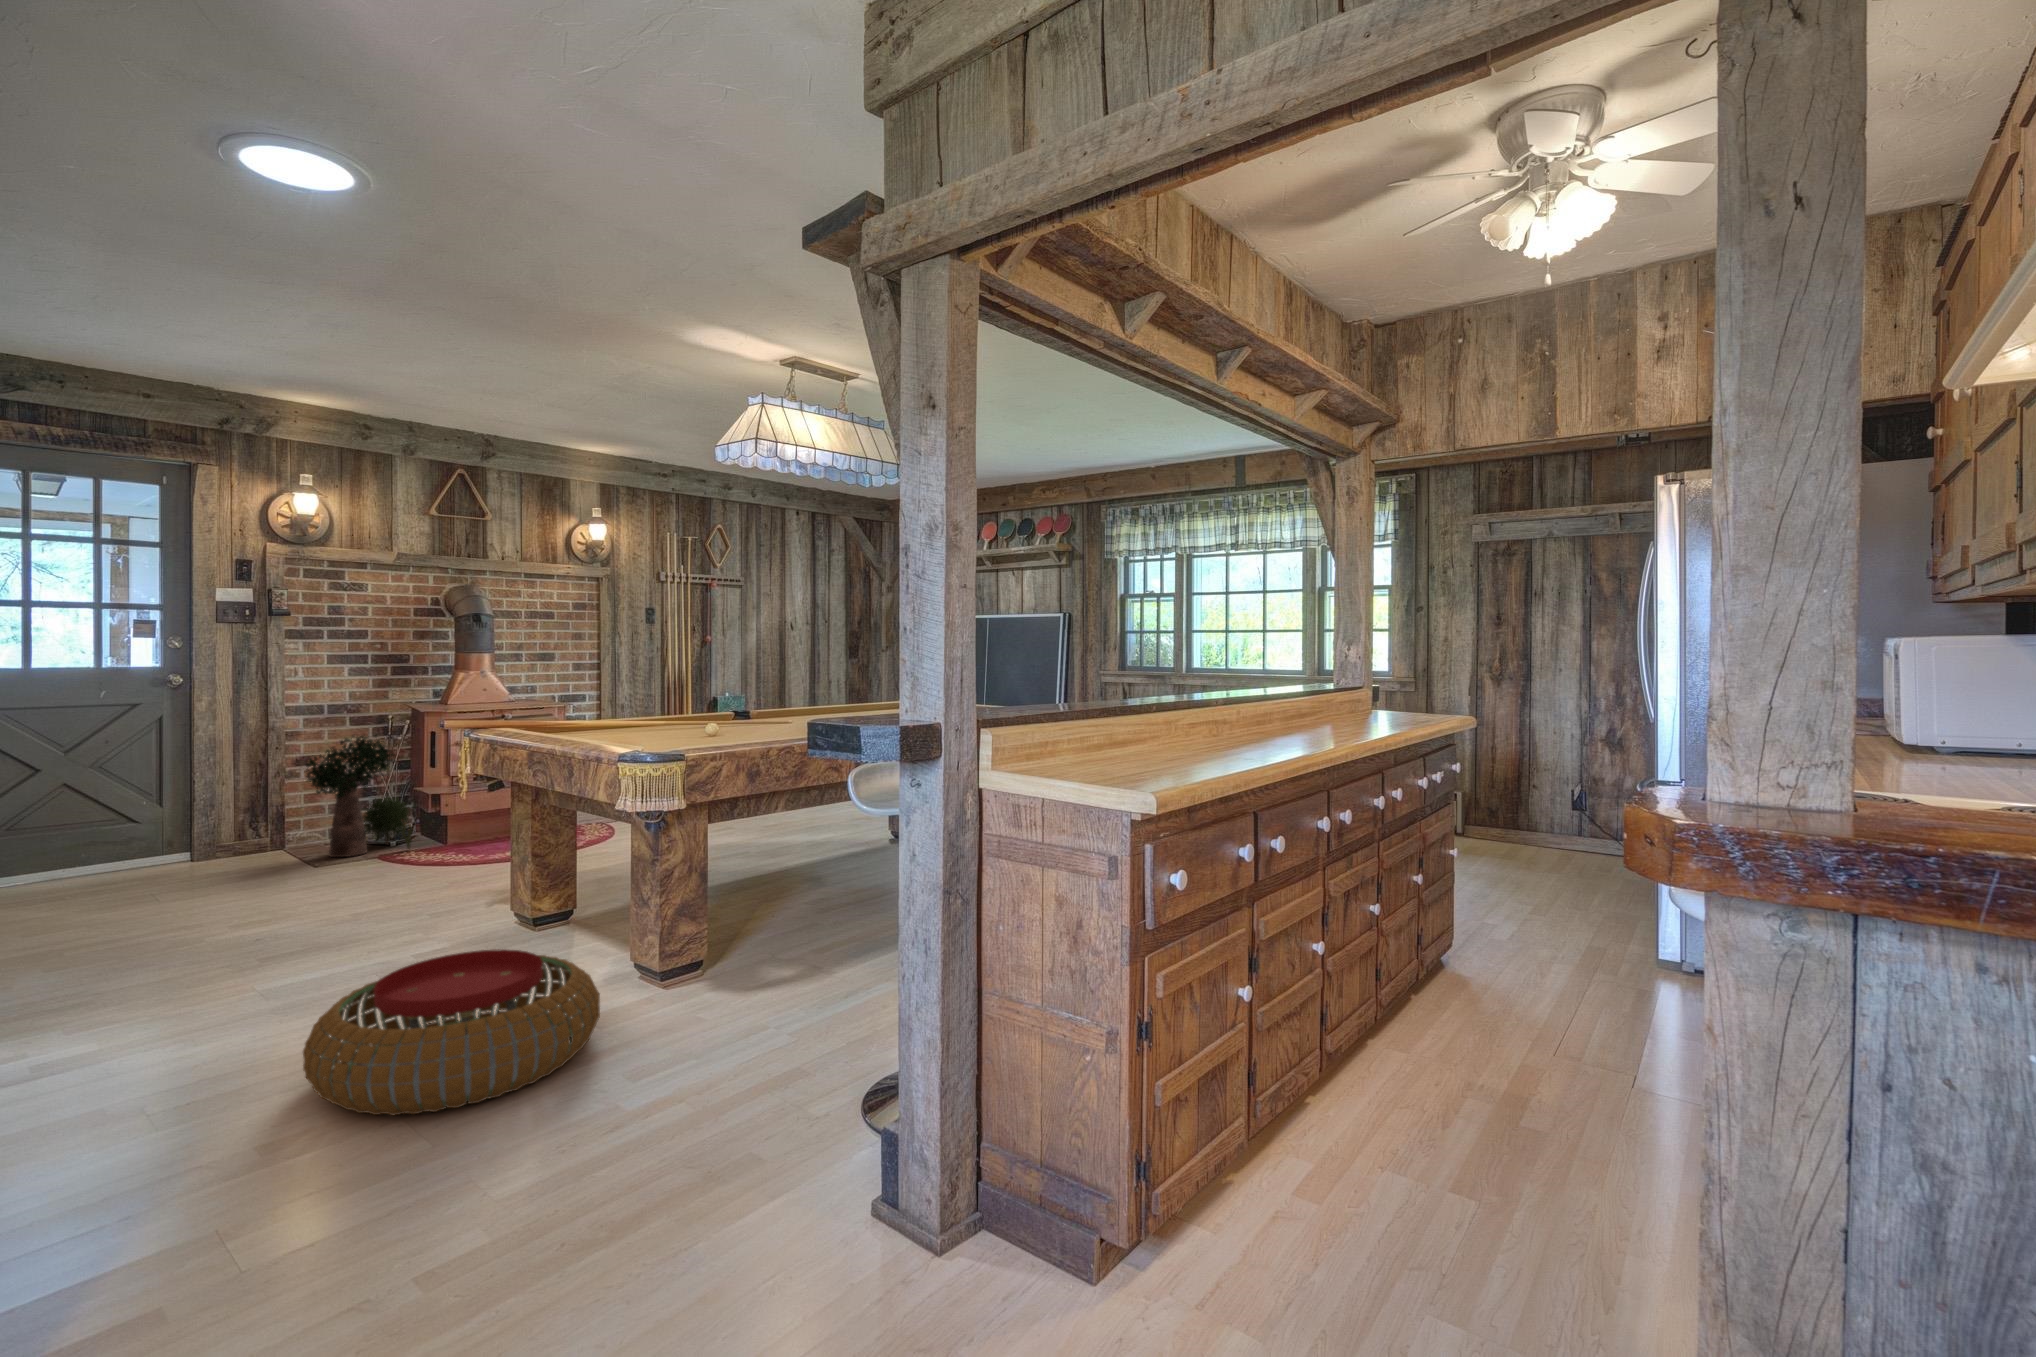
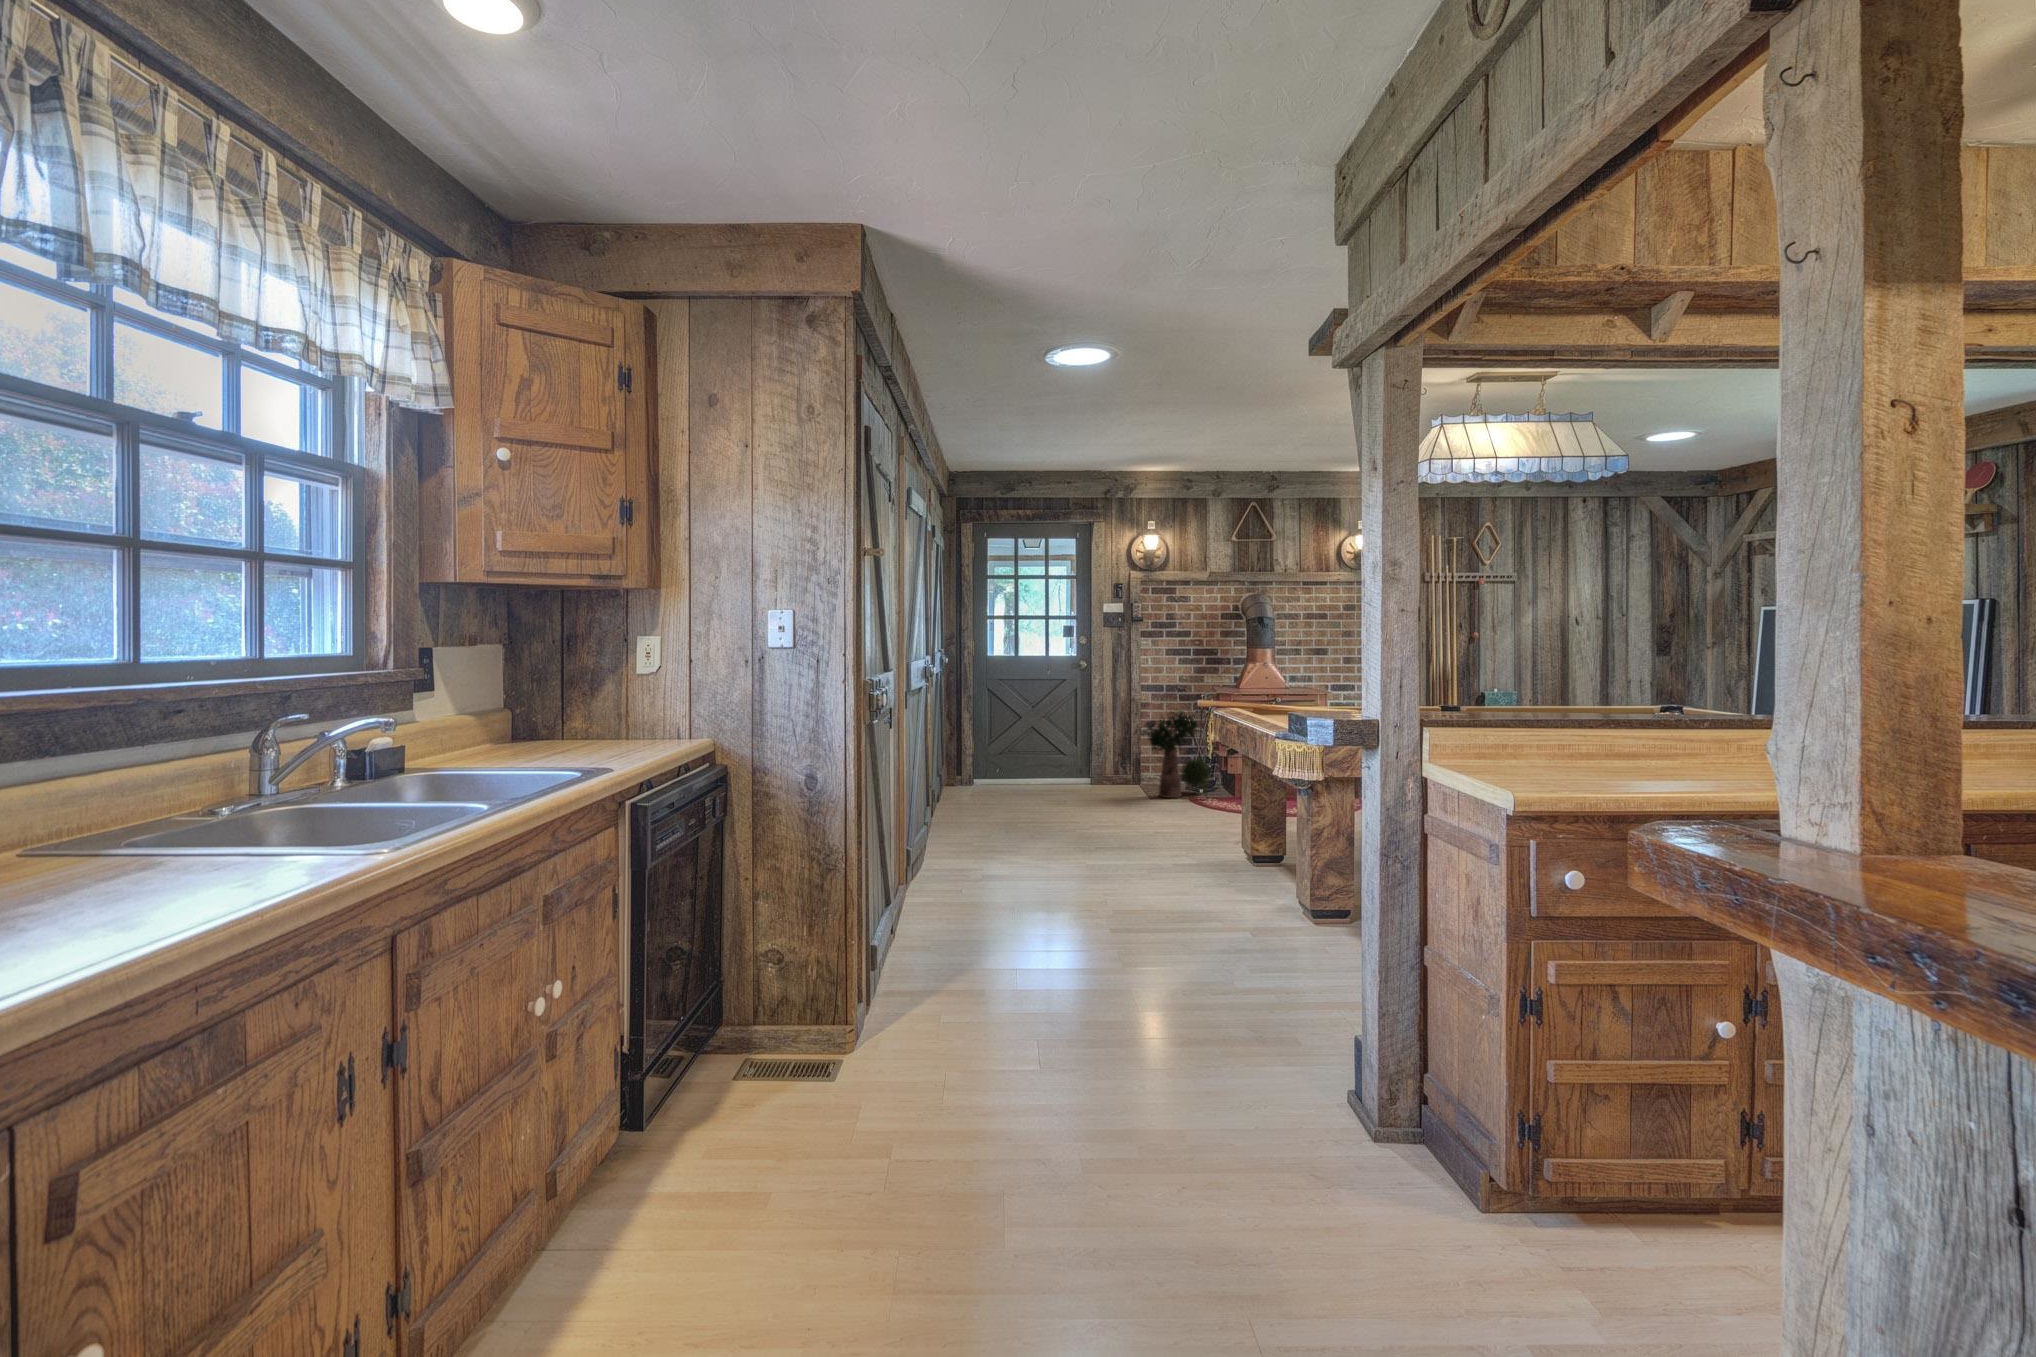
pouf: present [303,949,600,1115] -> none [1079,857,1246,948]

